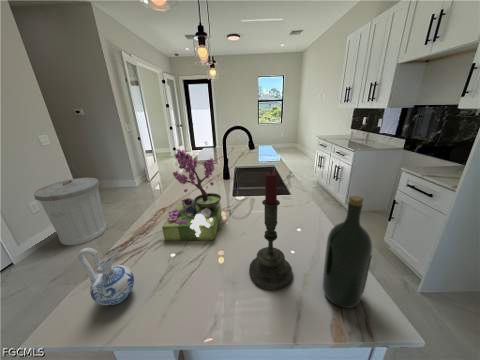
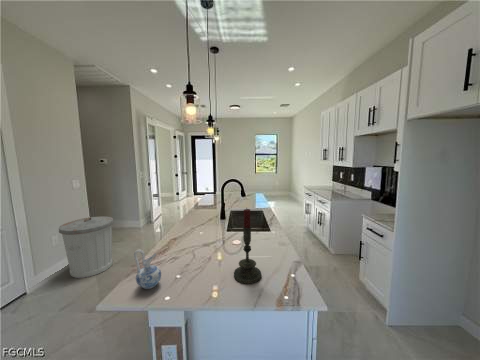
flower arrangement: present [162,149,221,240] -> none [177,194,218,258]
wine bottle: present [323,196,372,308] -> none [277,222,301,292]

